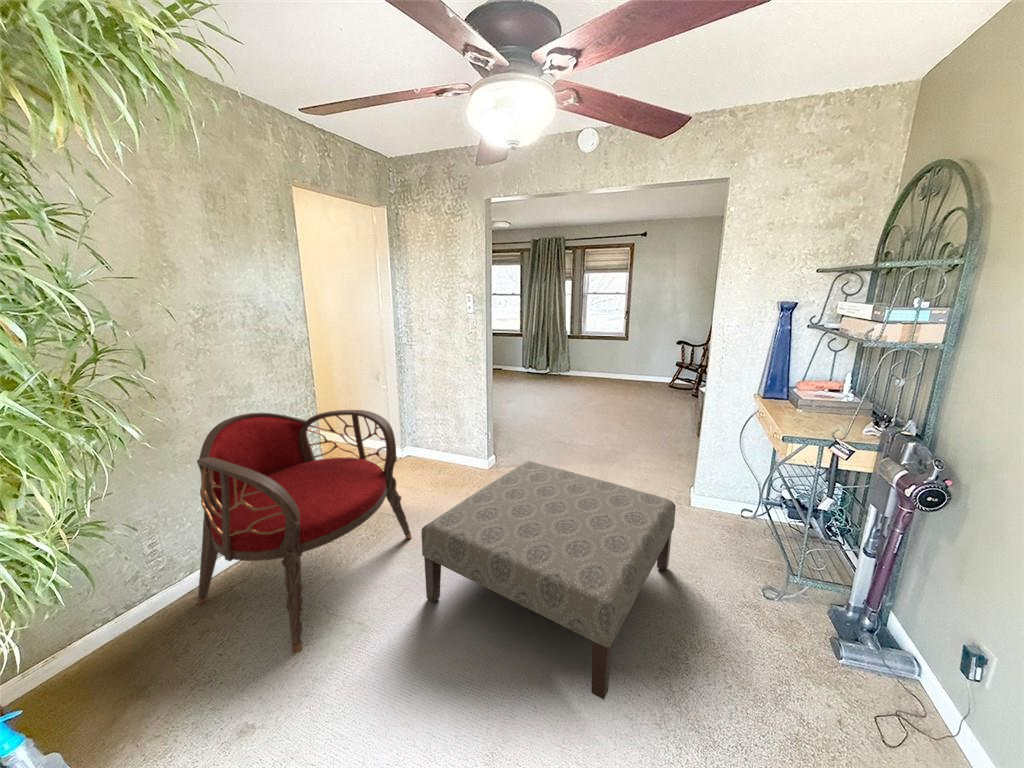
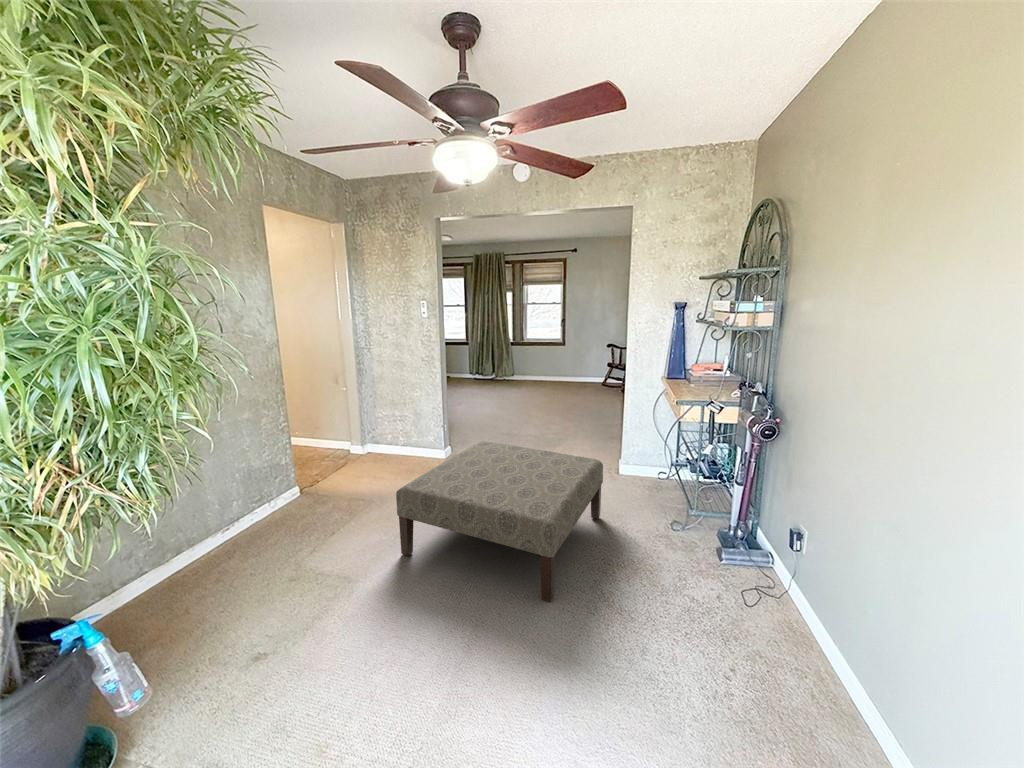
armchair: present [197,410,412,654] -> none [188,401,381,601]

